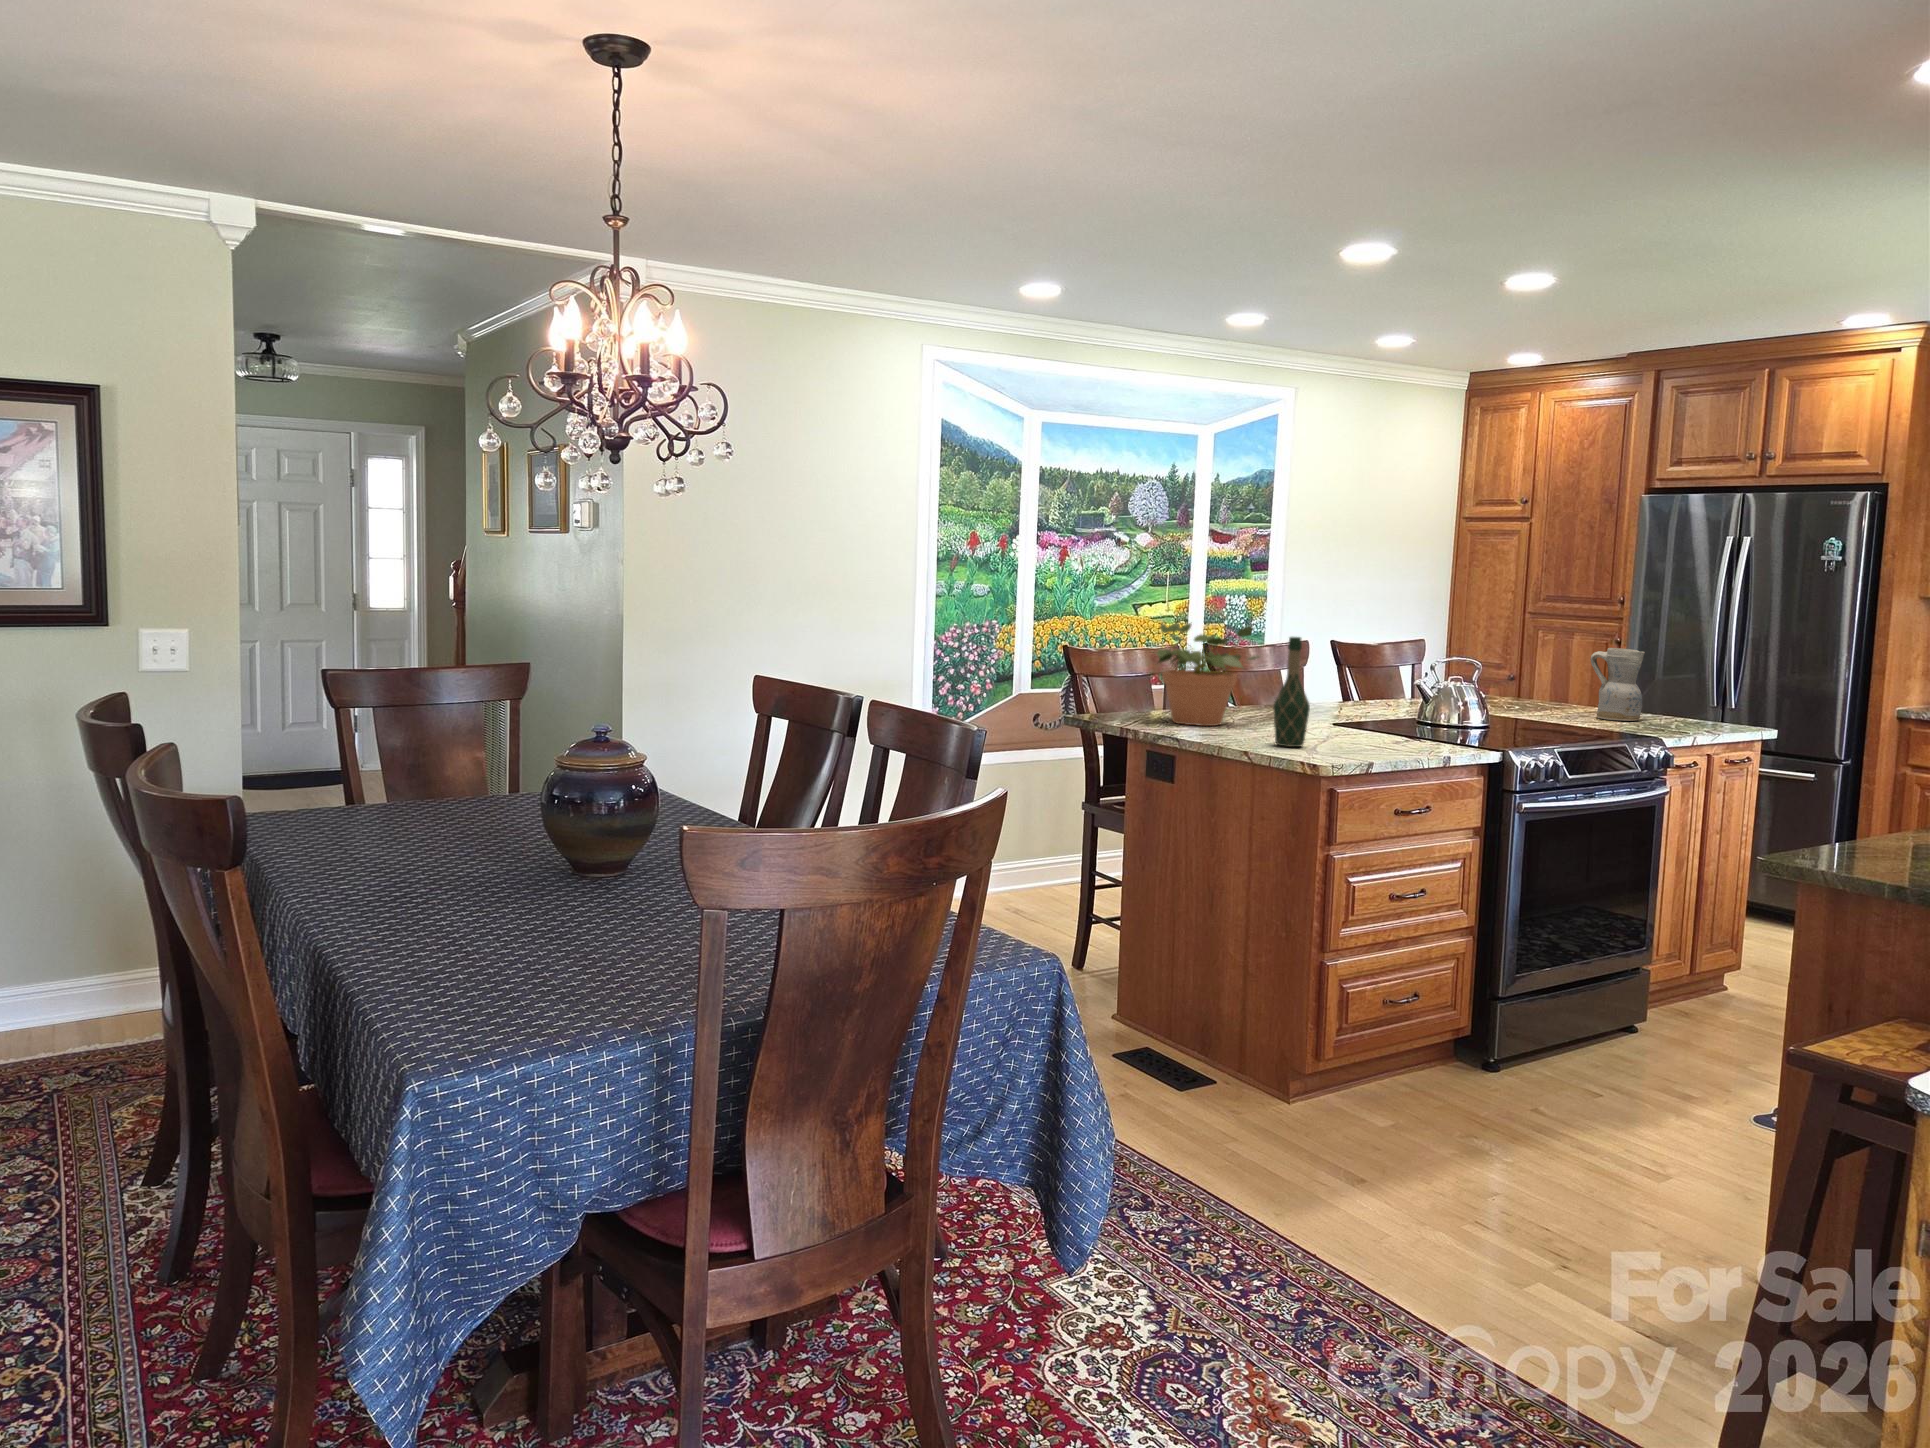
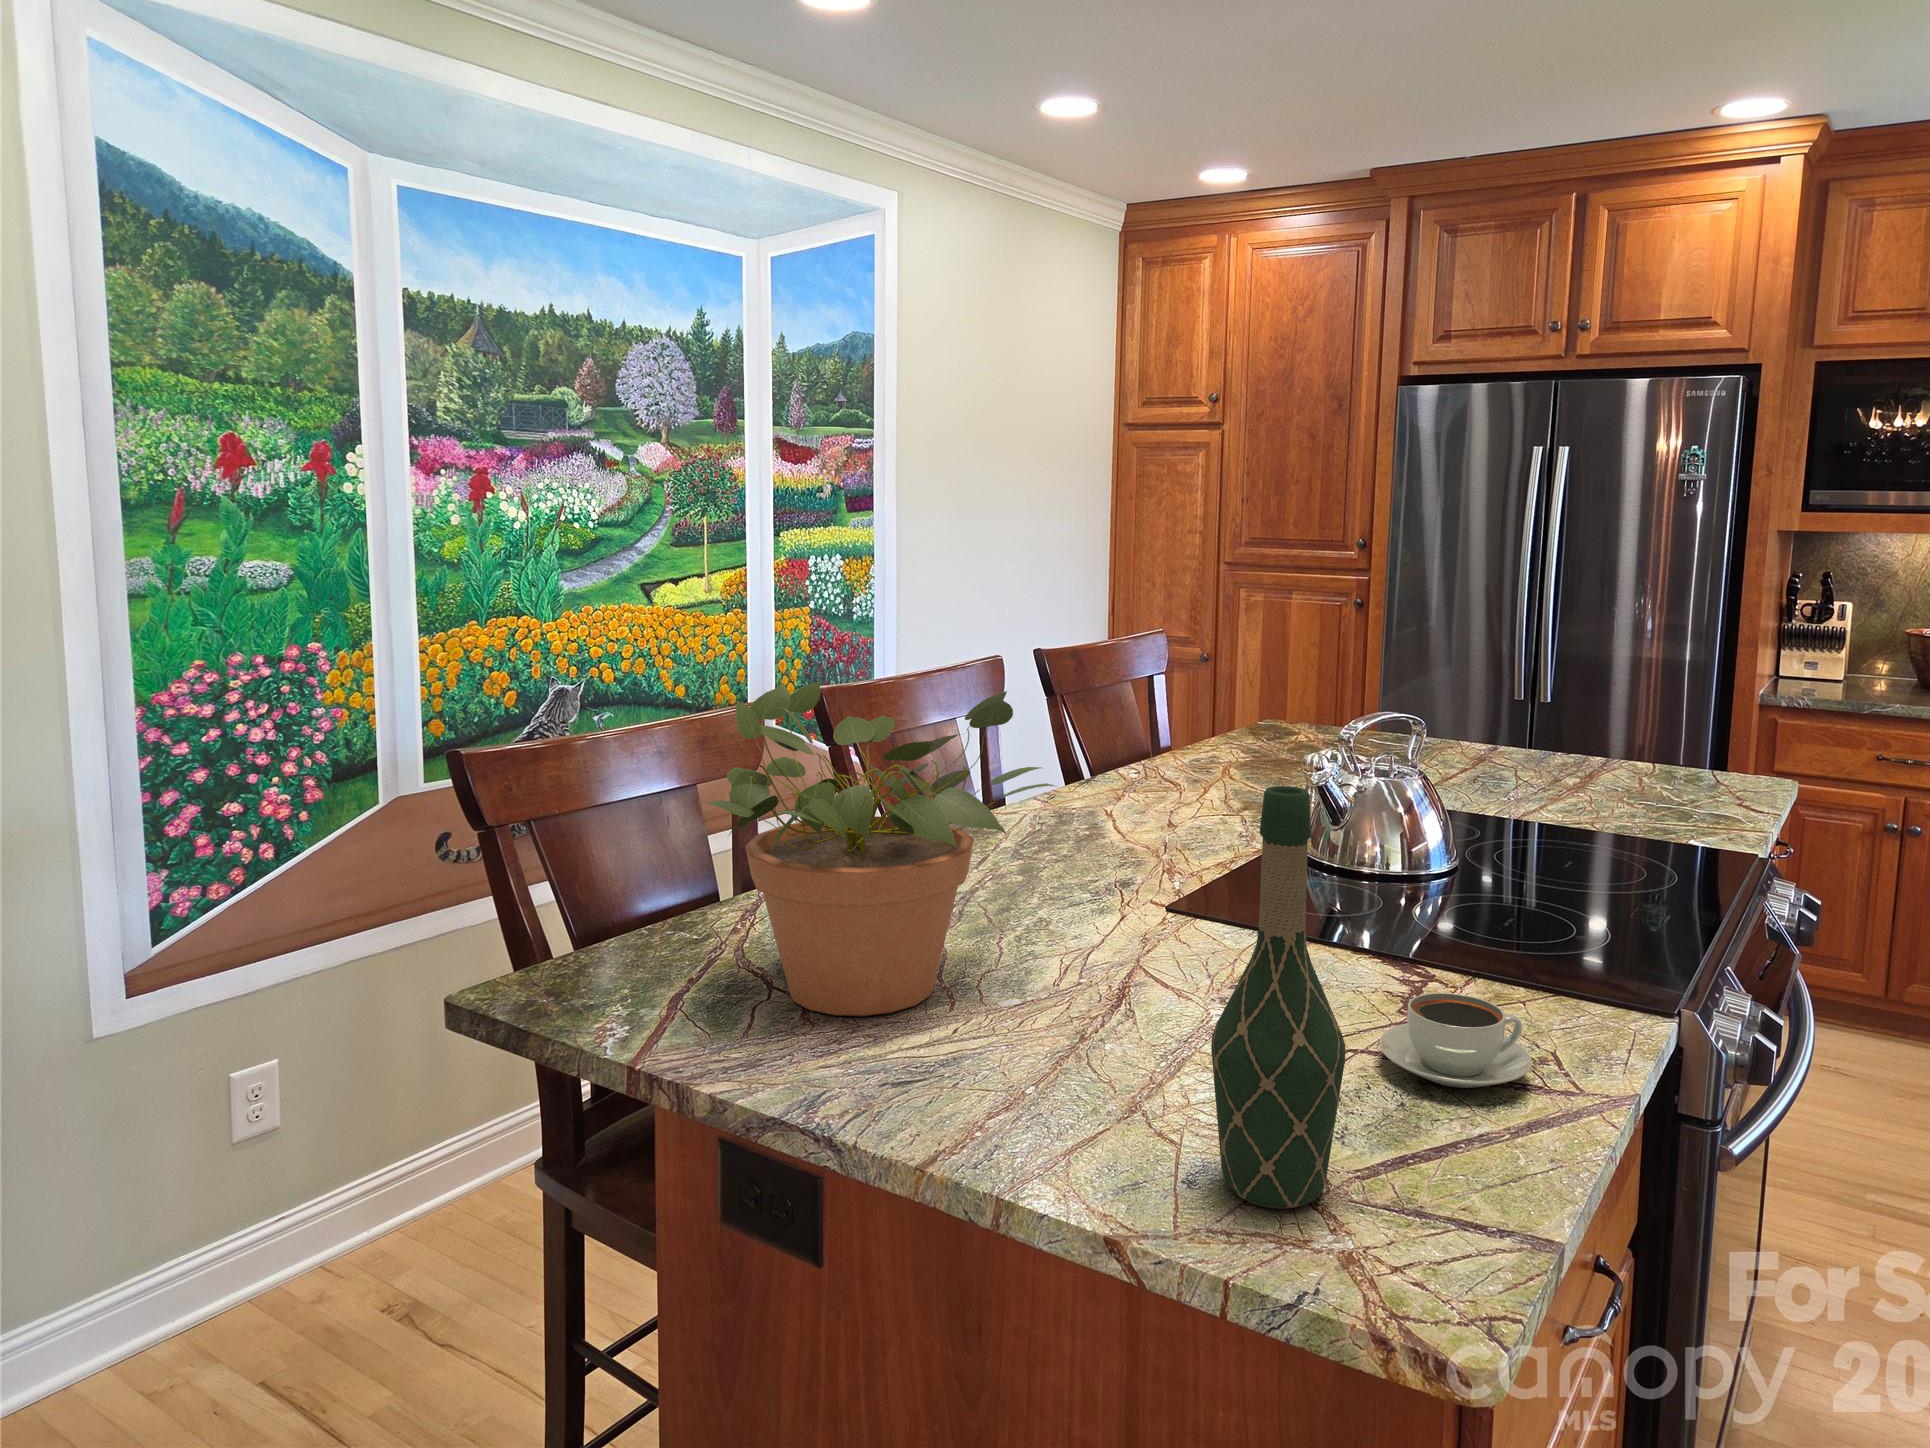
ceramic pitcher: present [1590,648,1645,721] -> none [1505,642,1602,775]
coffee cup: none [1351,722,1400,746] -> present [1379,993,1532,1088]

